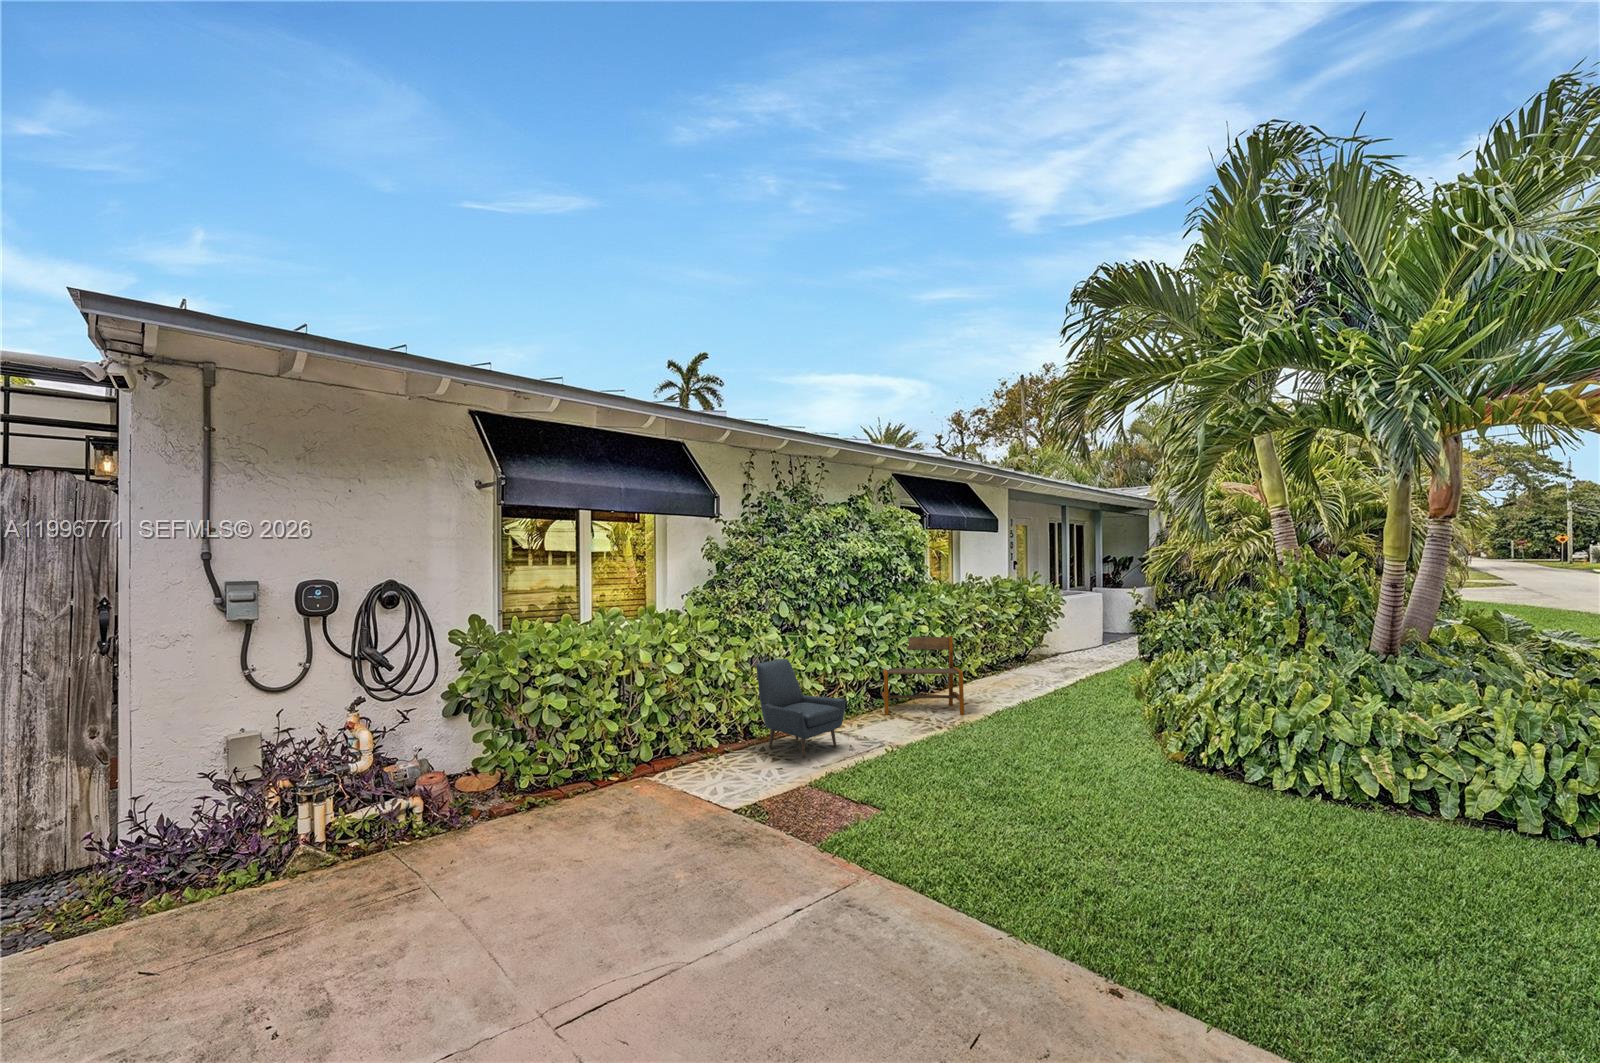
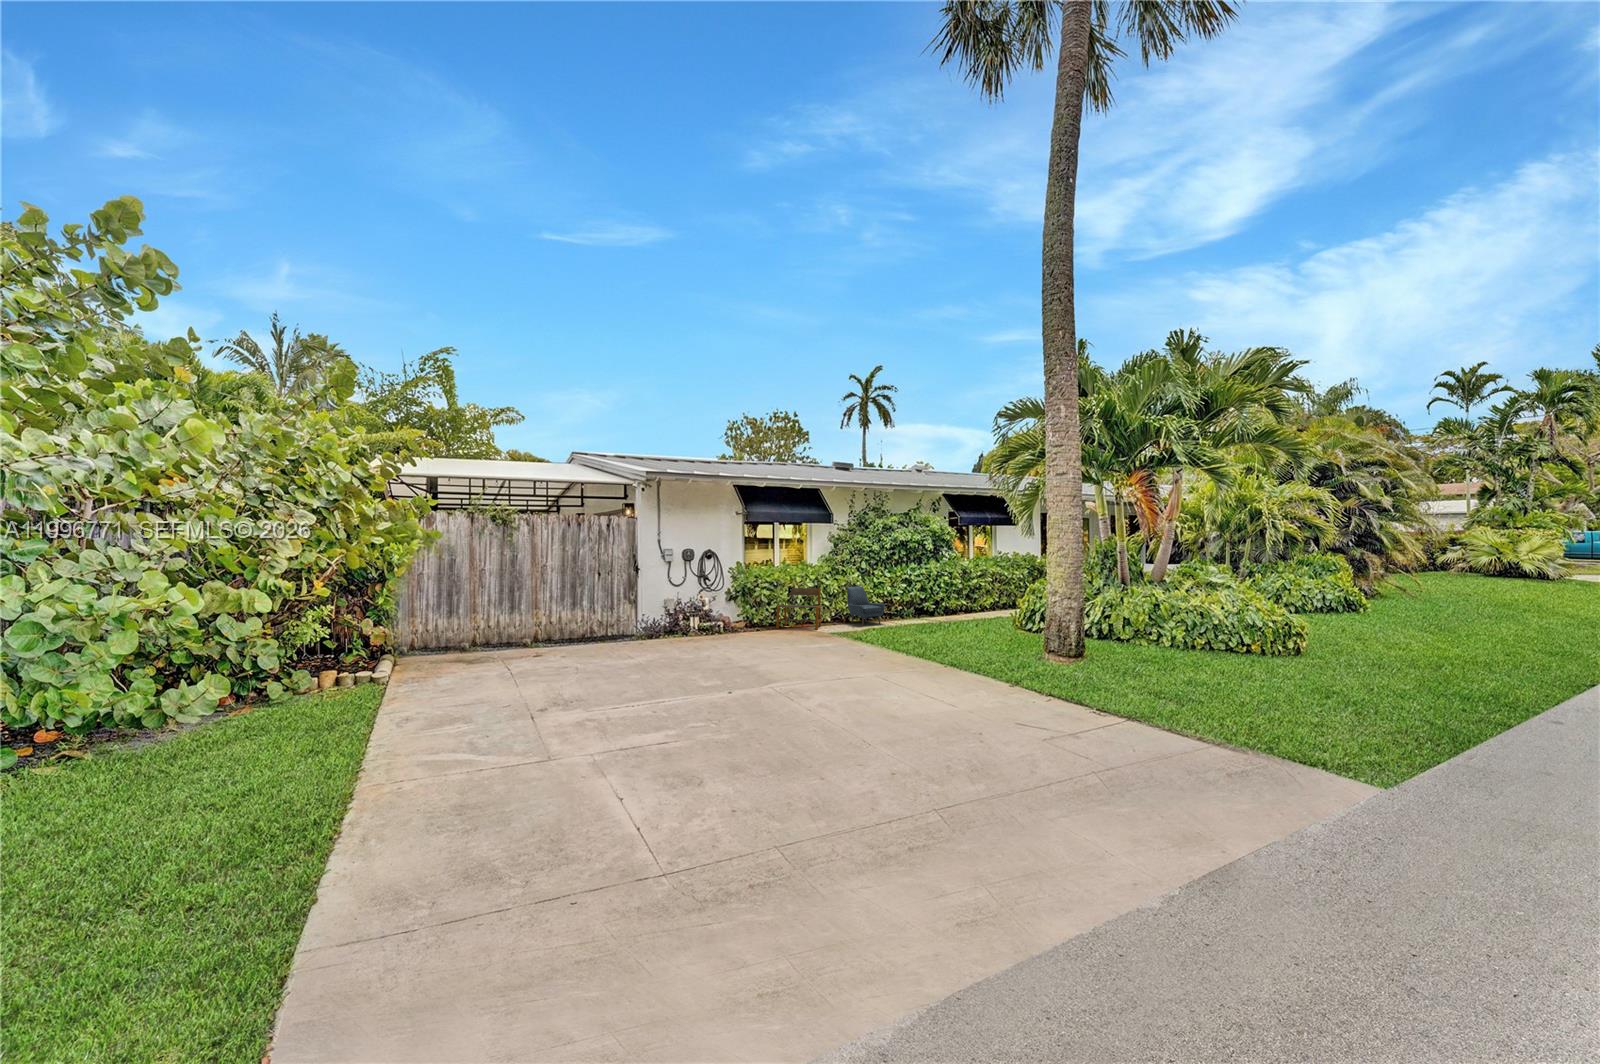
bench: present [882,636,964,715] -> present [776,588,822,630]

